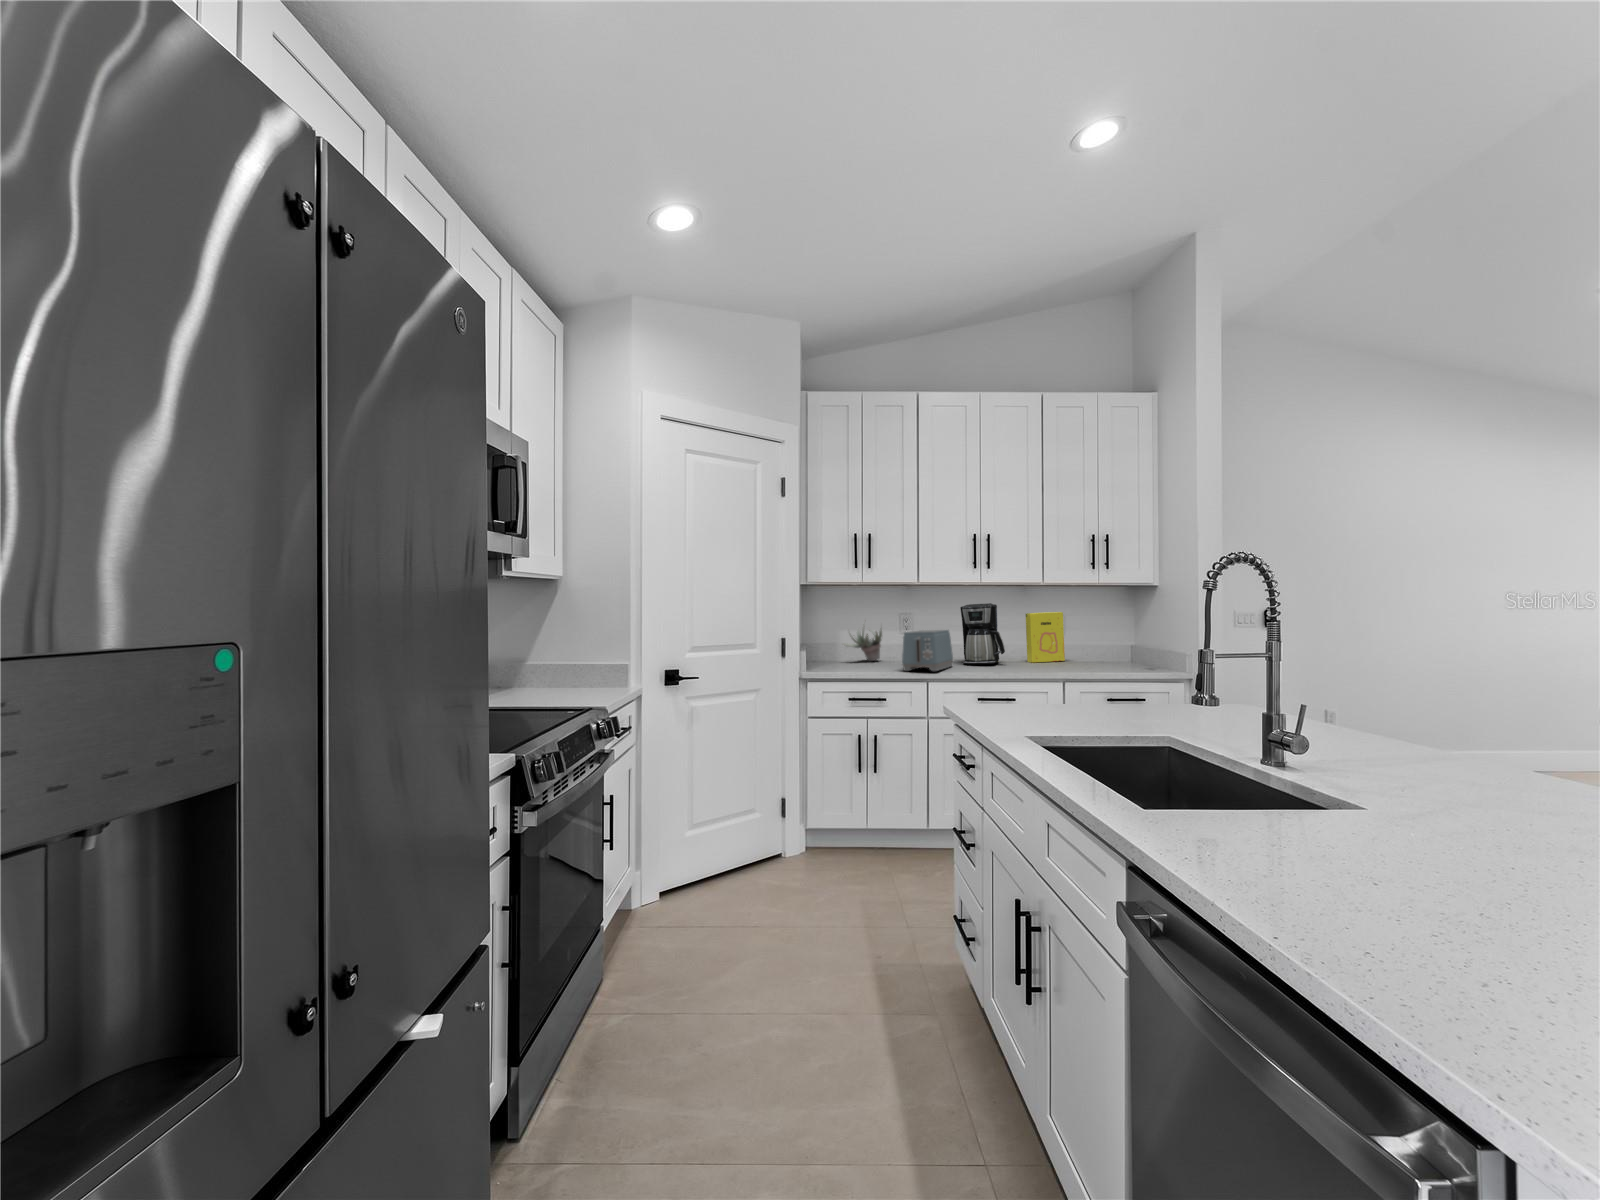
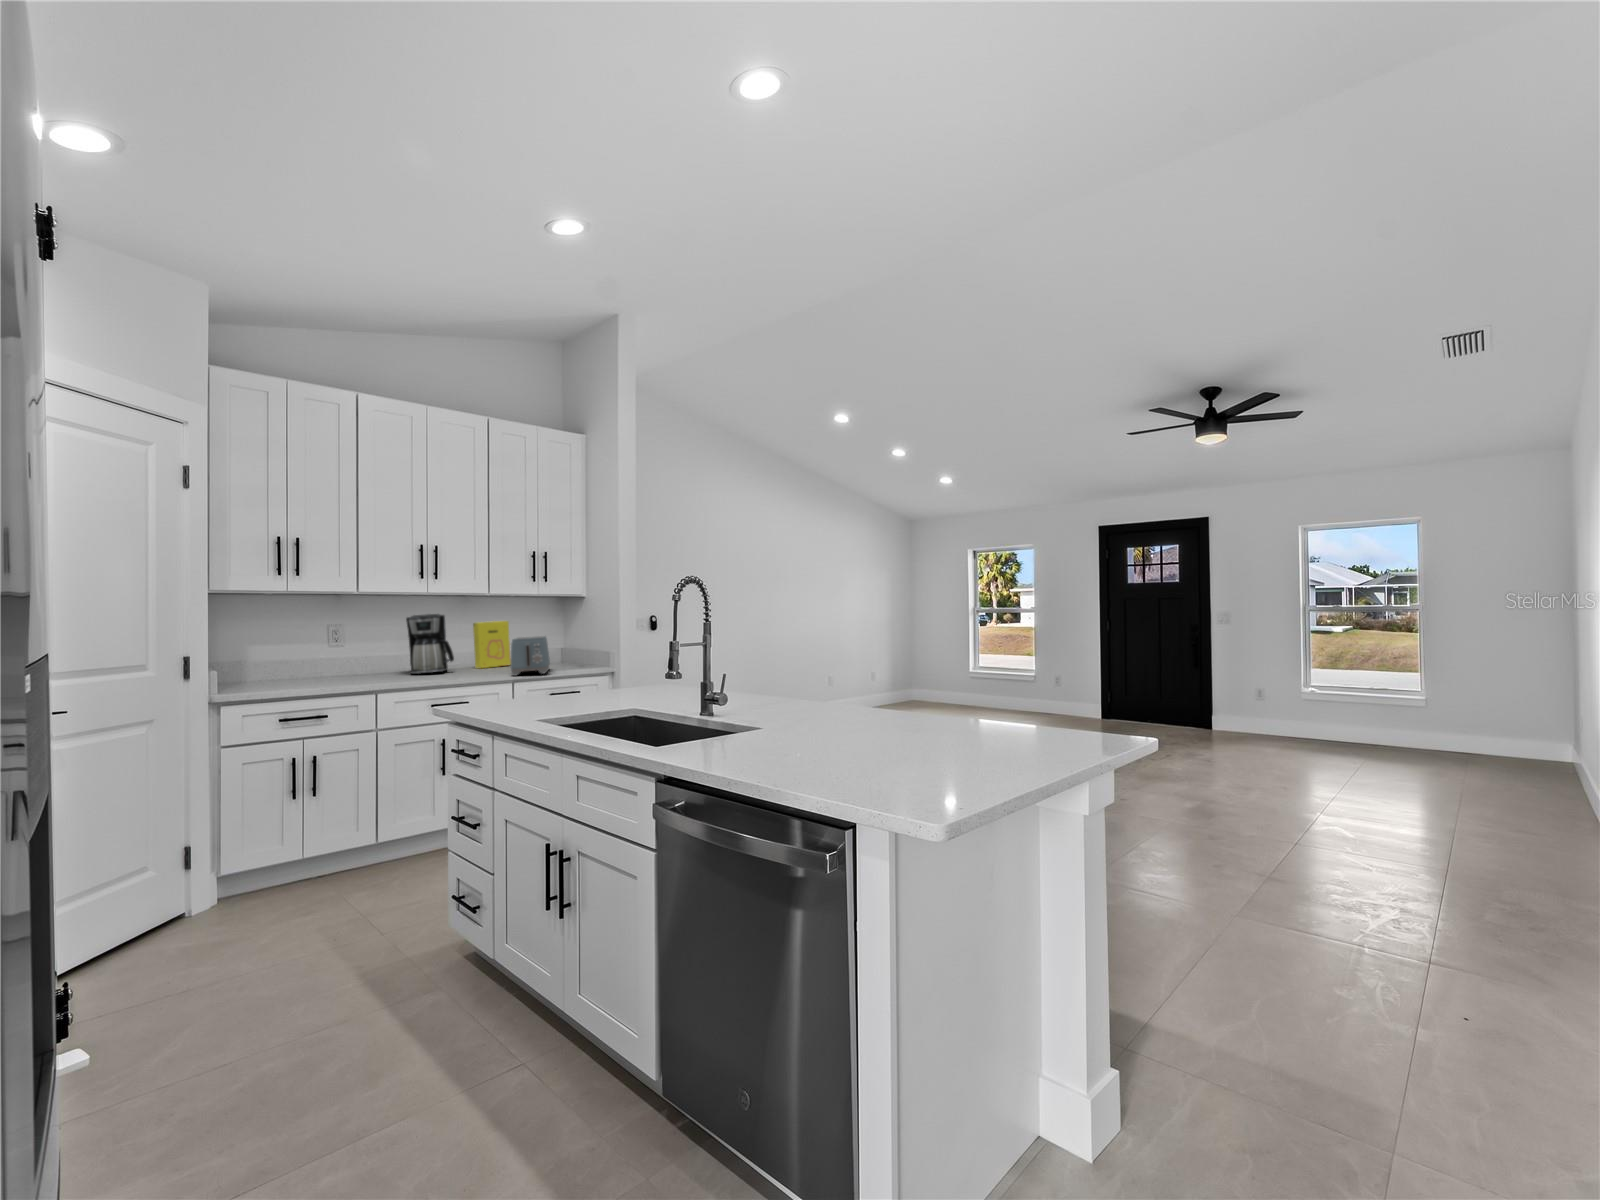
succulent plant: present [844,626,882,661] -> none [261,633,313,679]
toaster: present [902,630,953,671] -> present [511,636,550,676]

